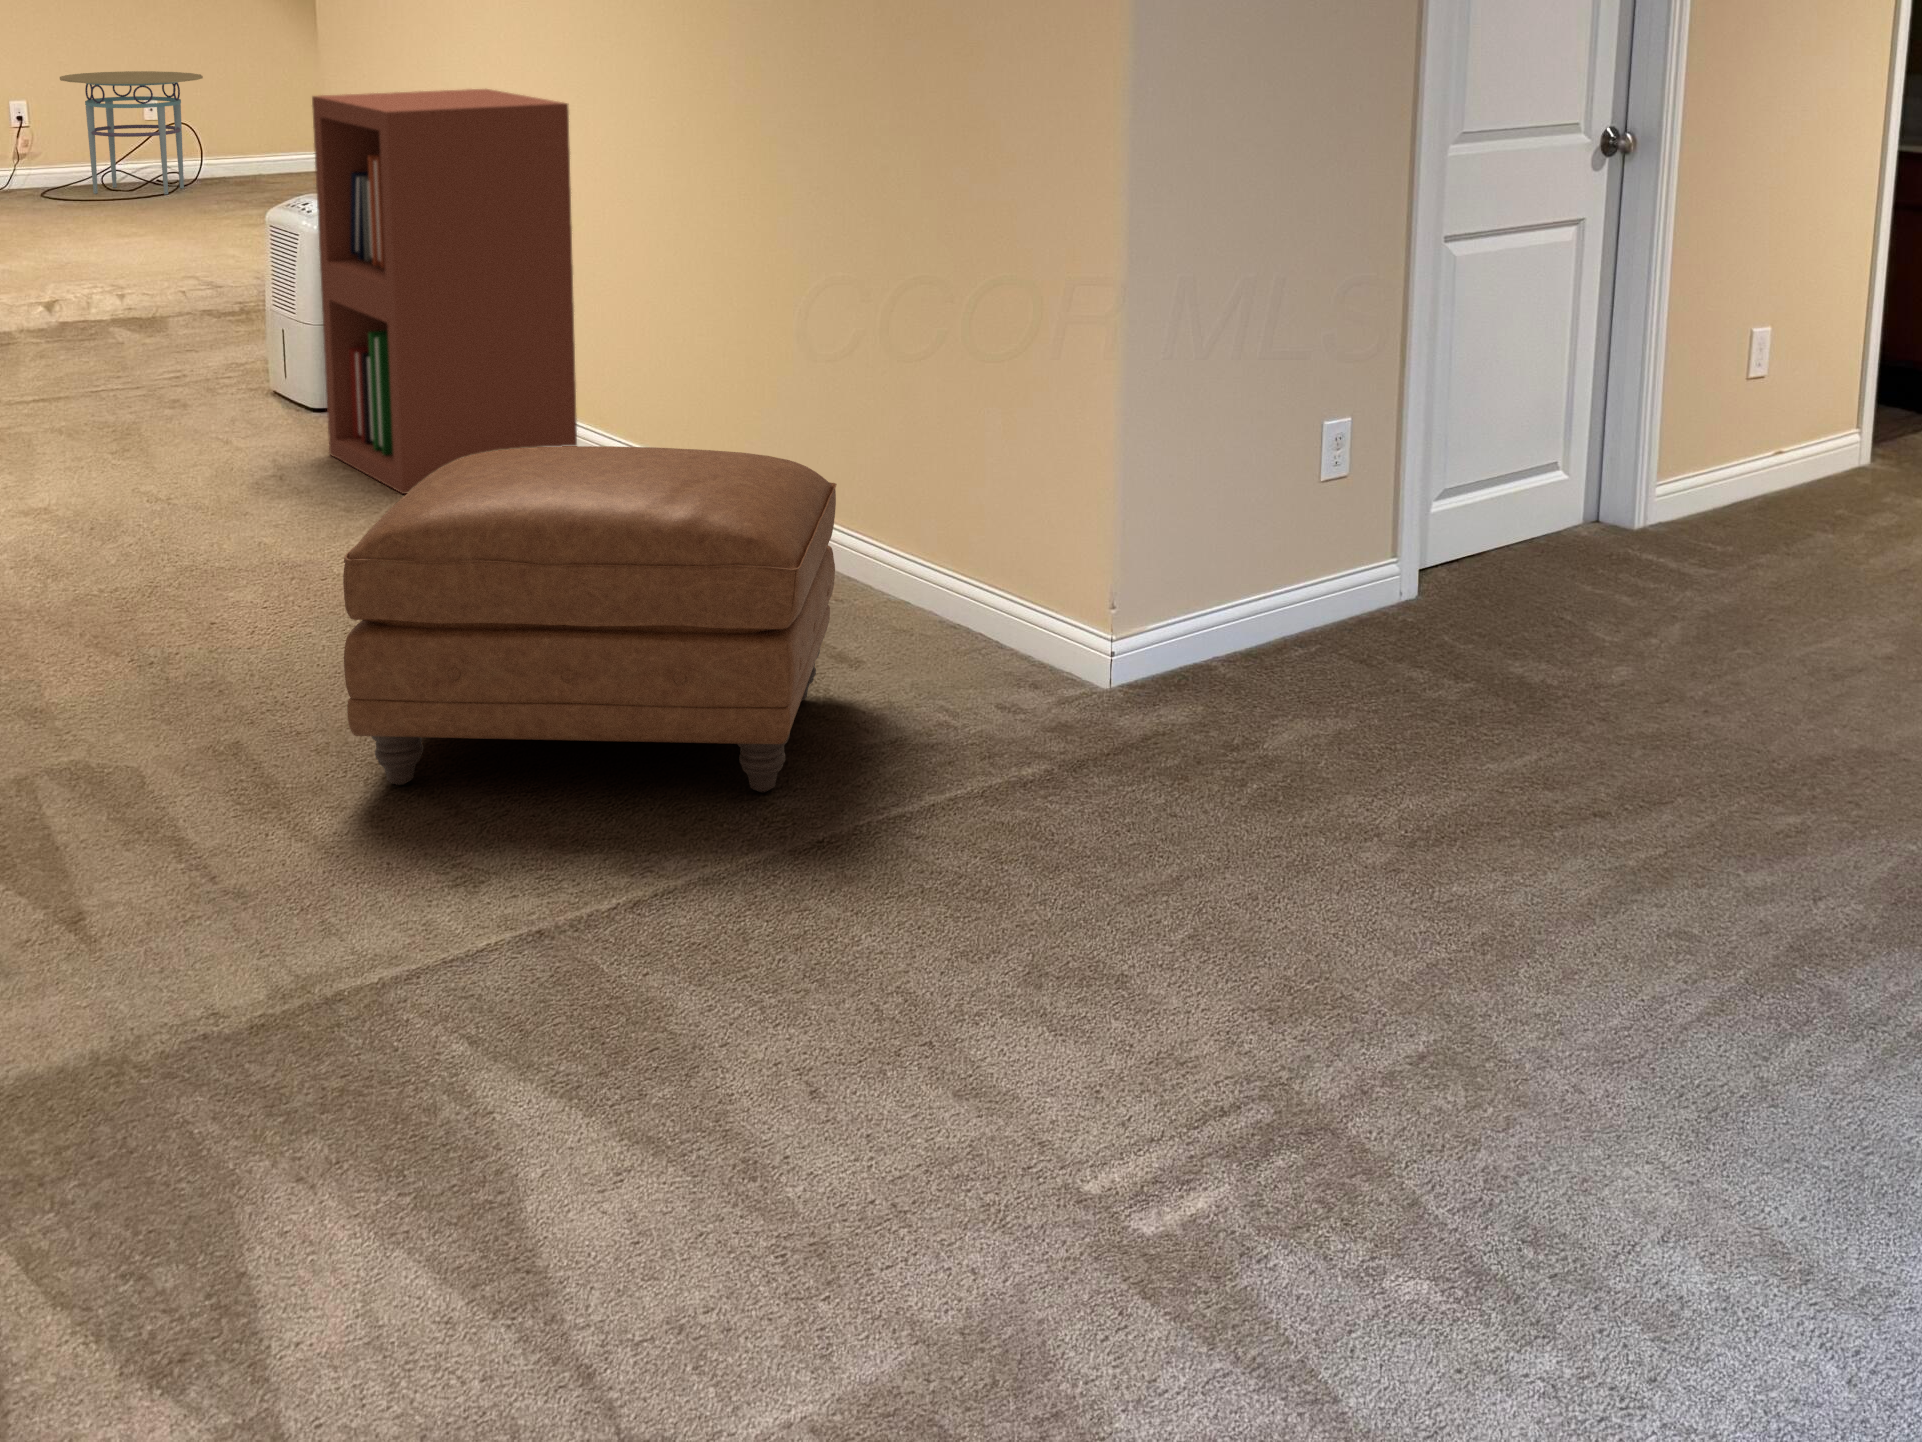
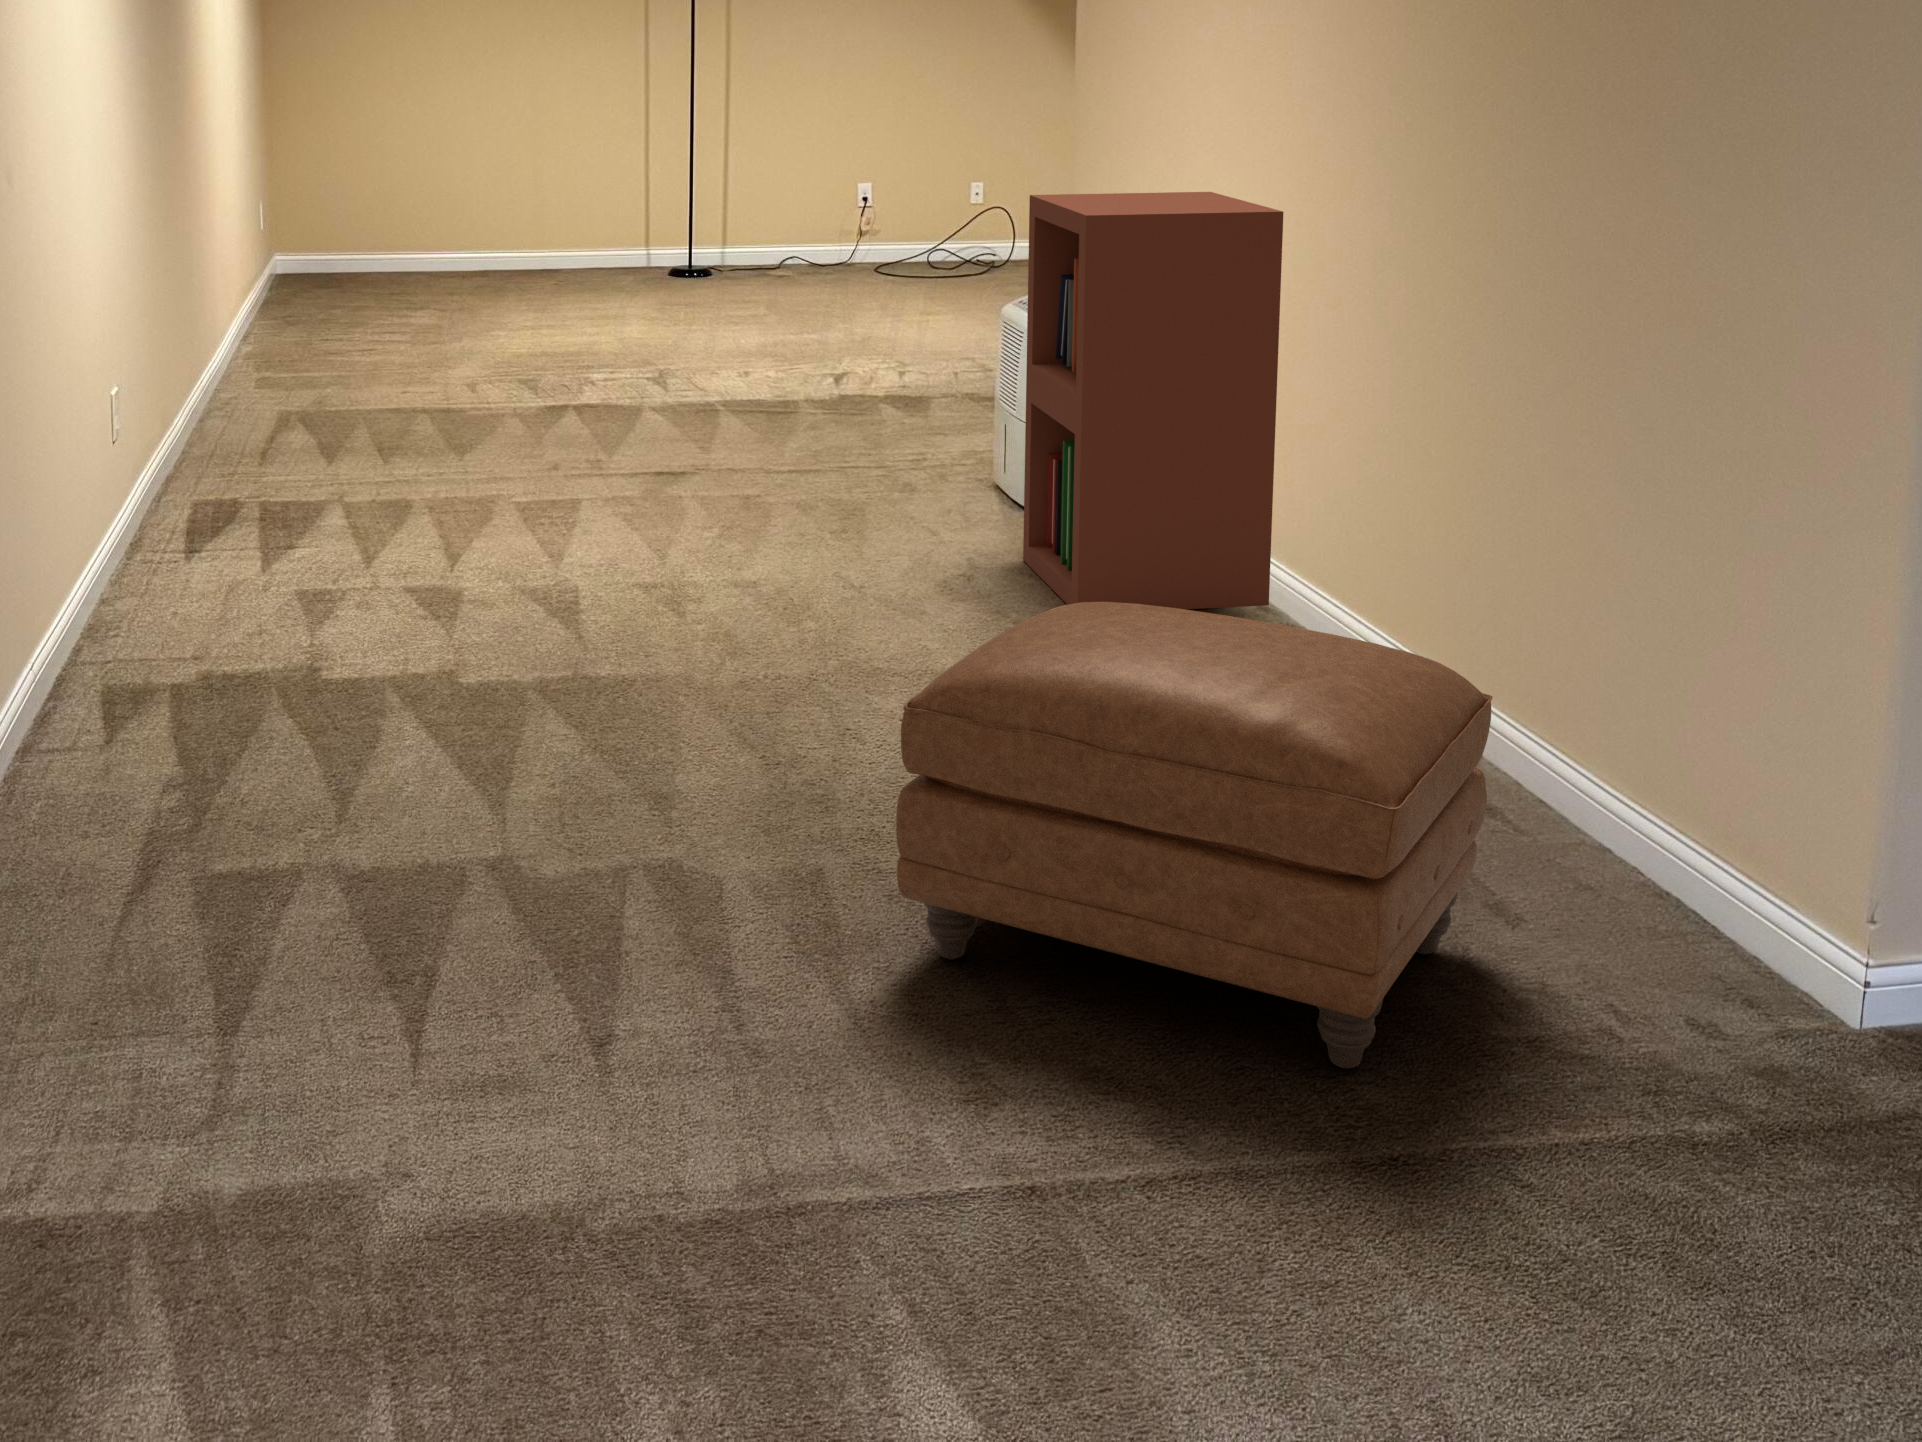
side table: present [60,71,203,194] -> none [898,158,1021,275]

